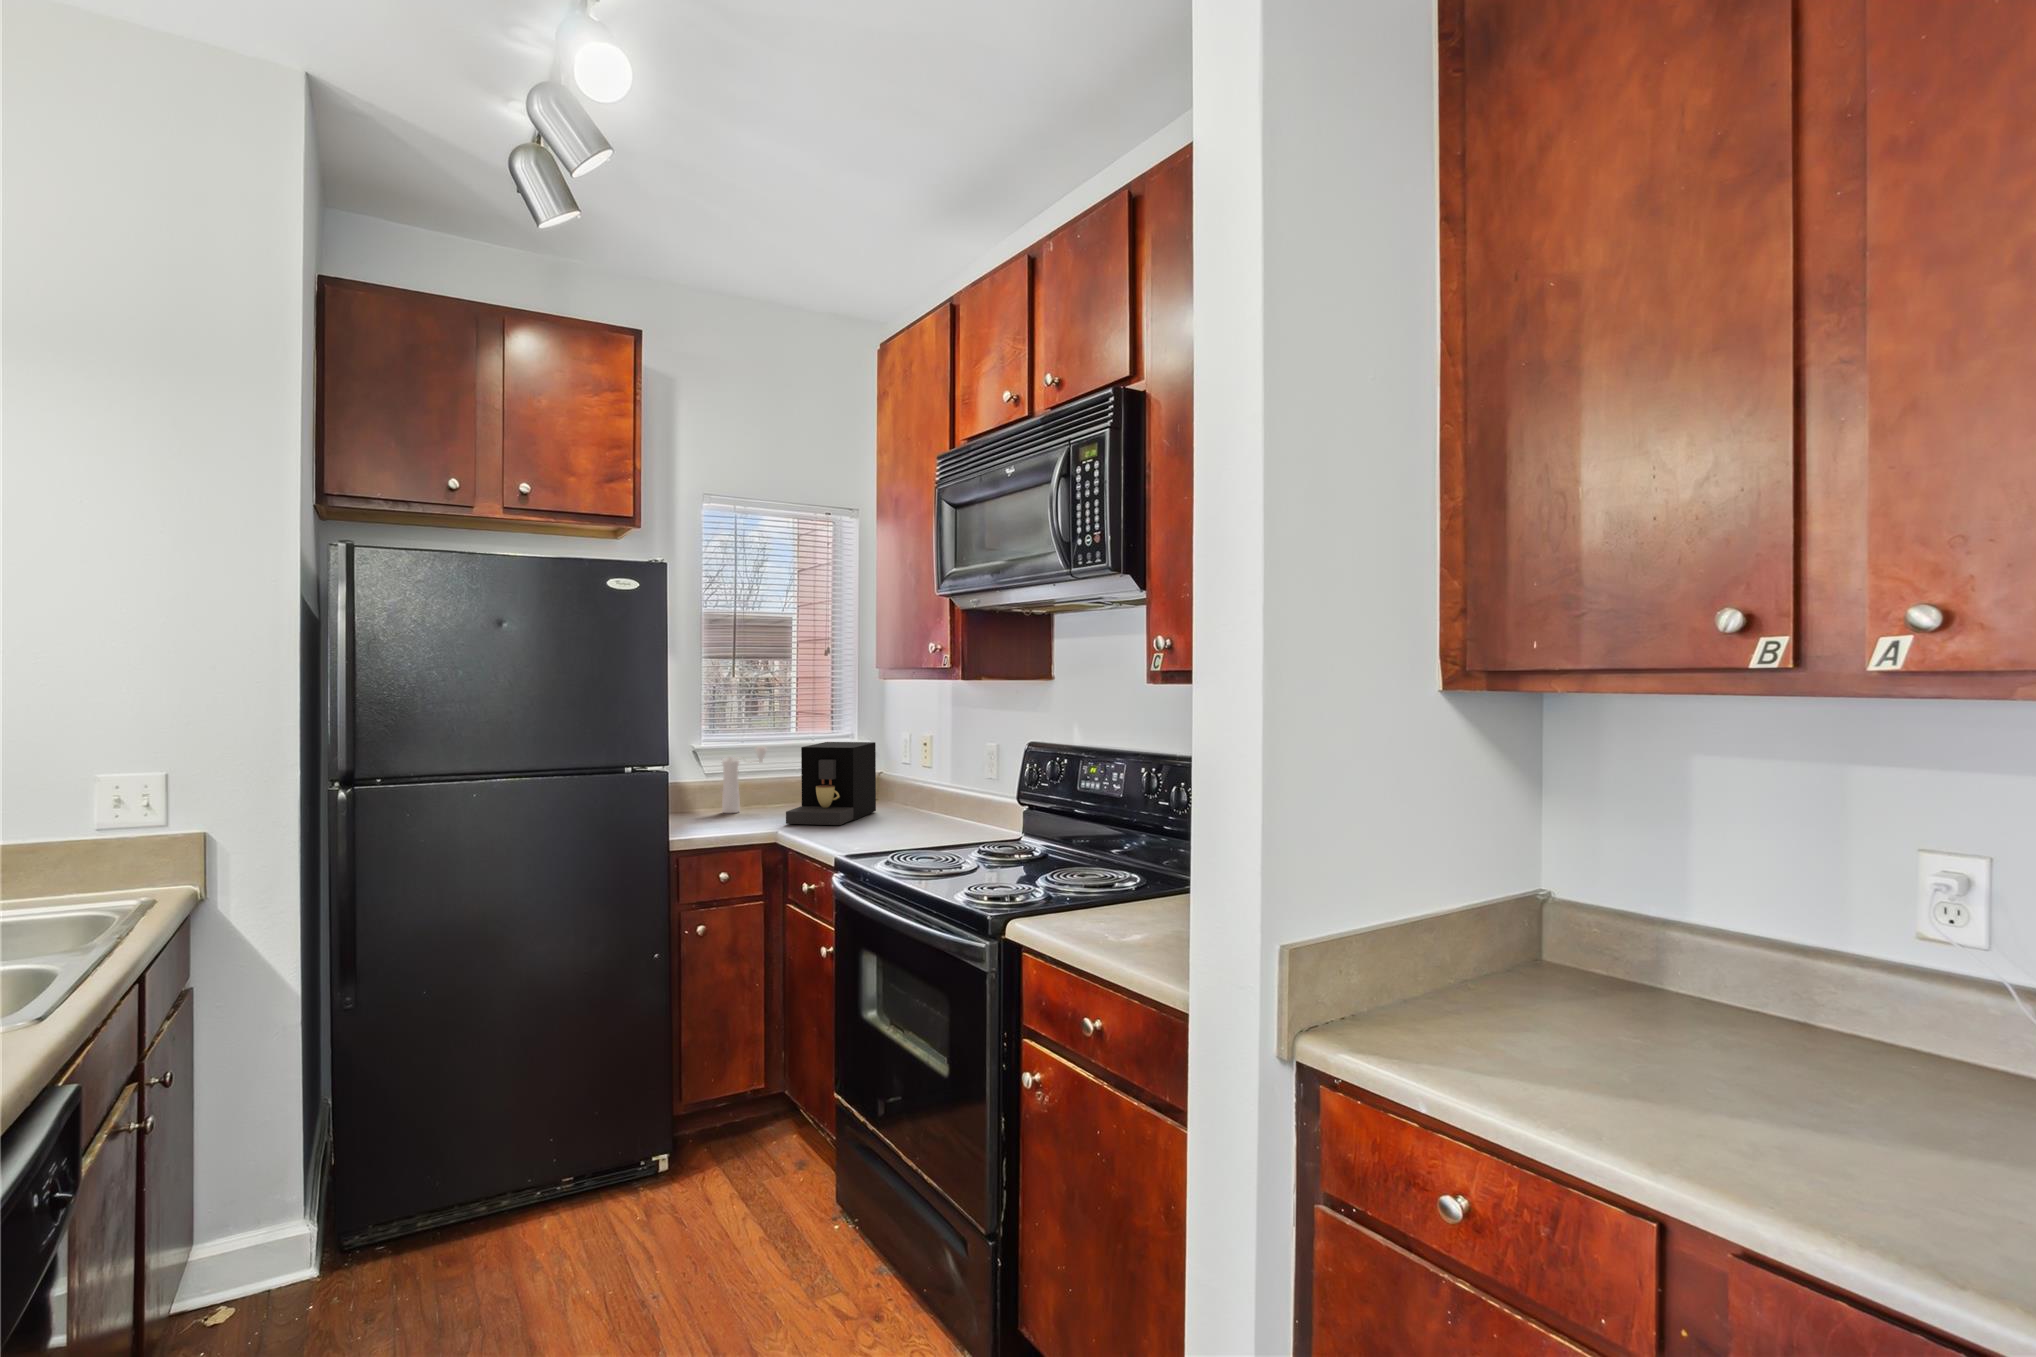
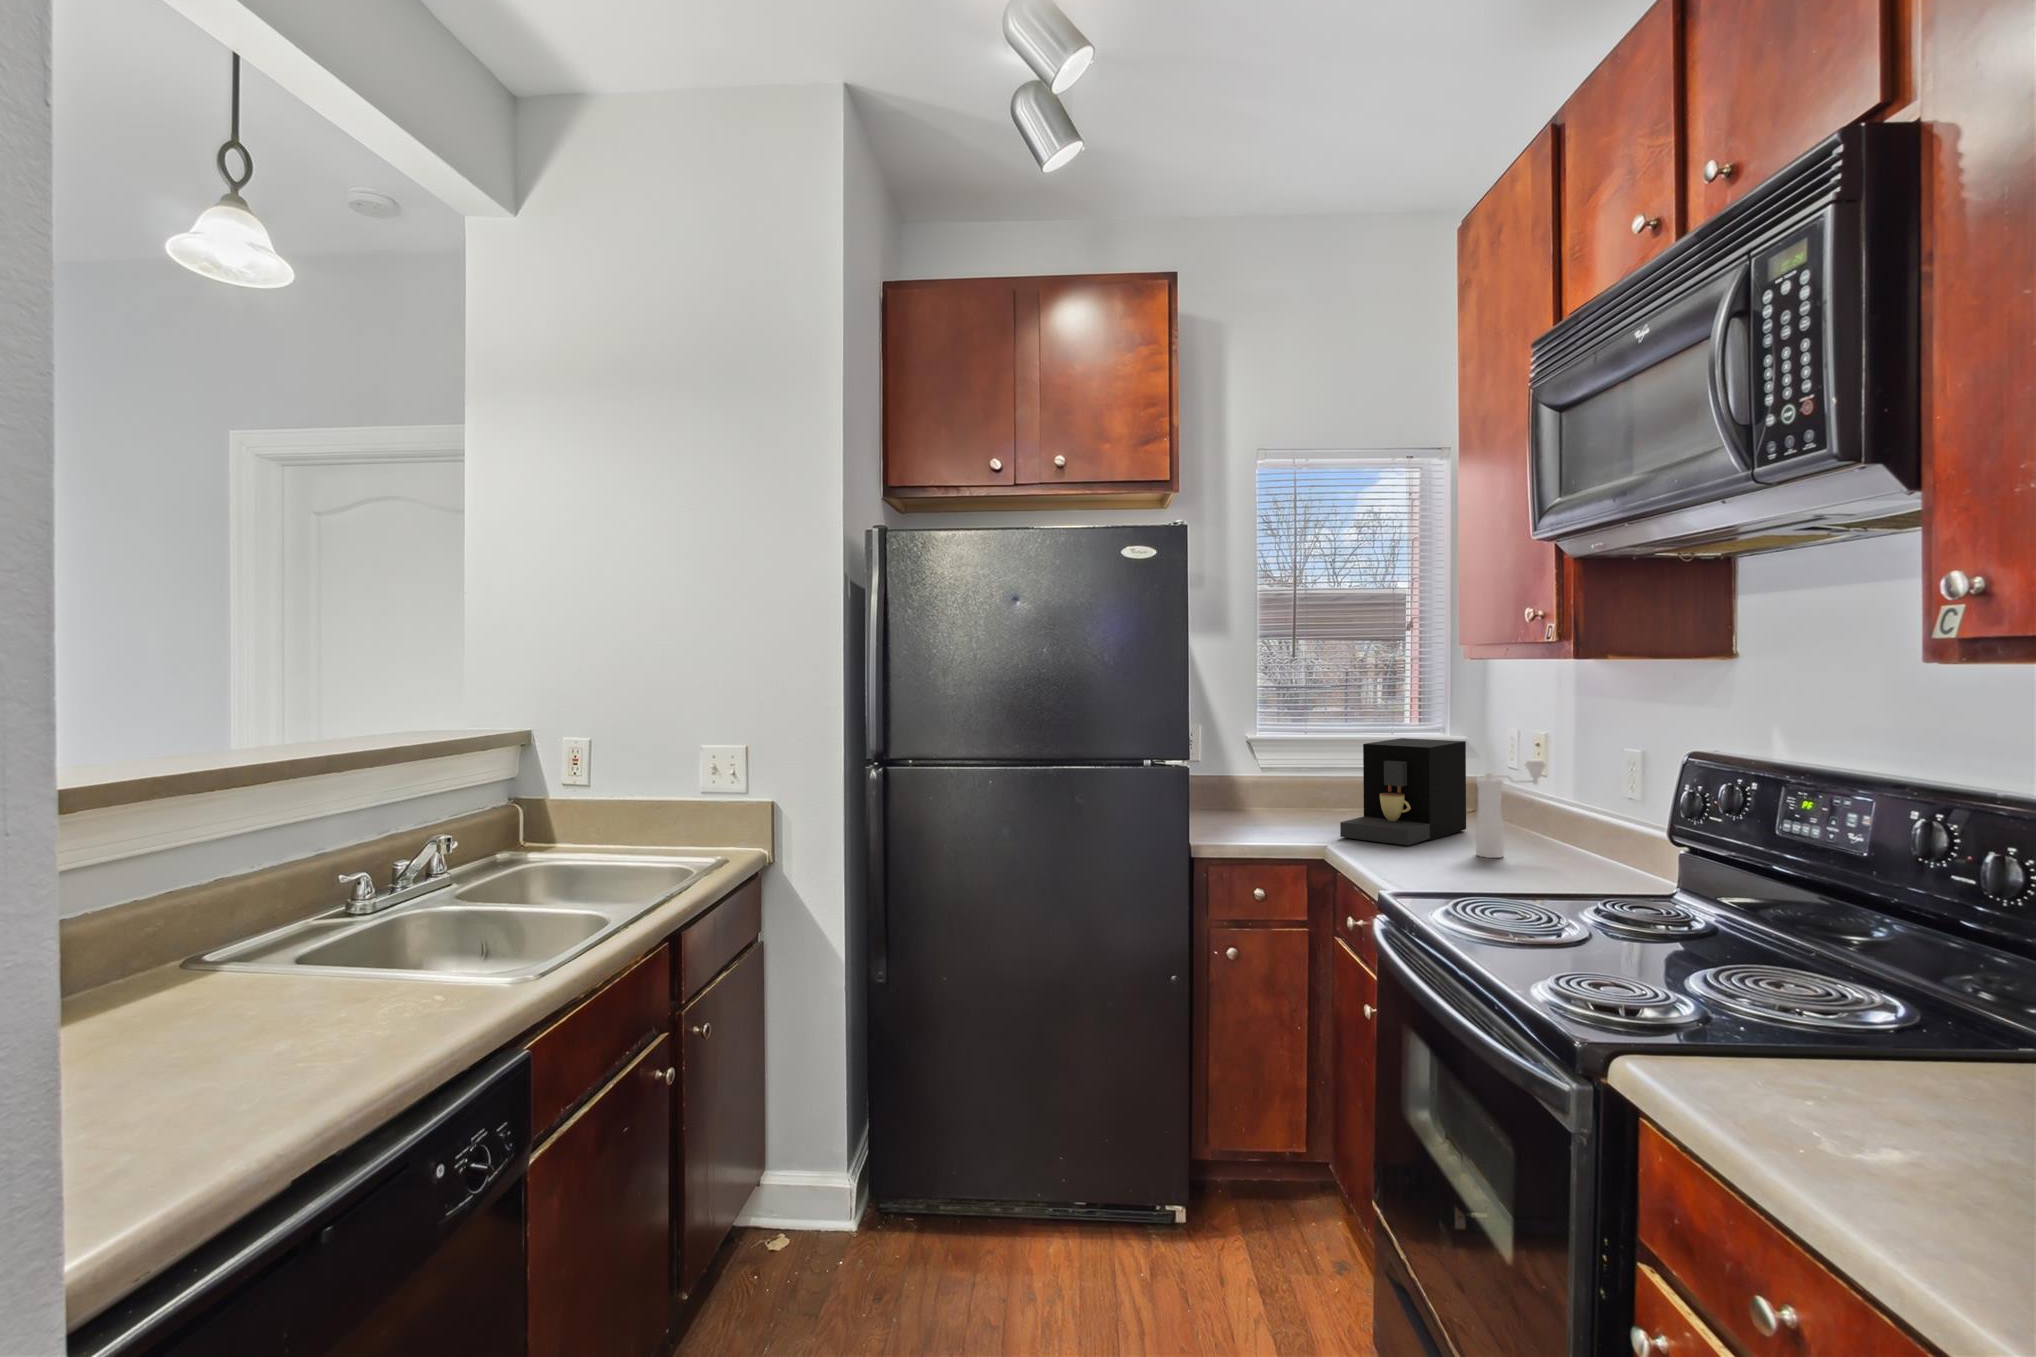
pepper mill: present [722,746,767,813] -> present [1476,759,1546,858]

